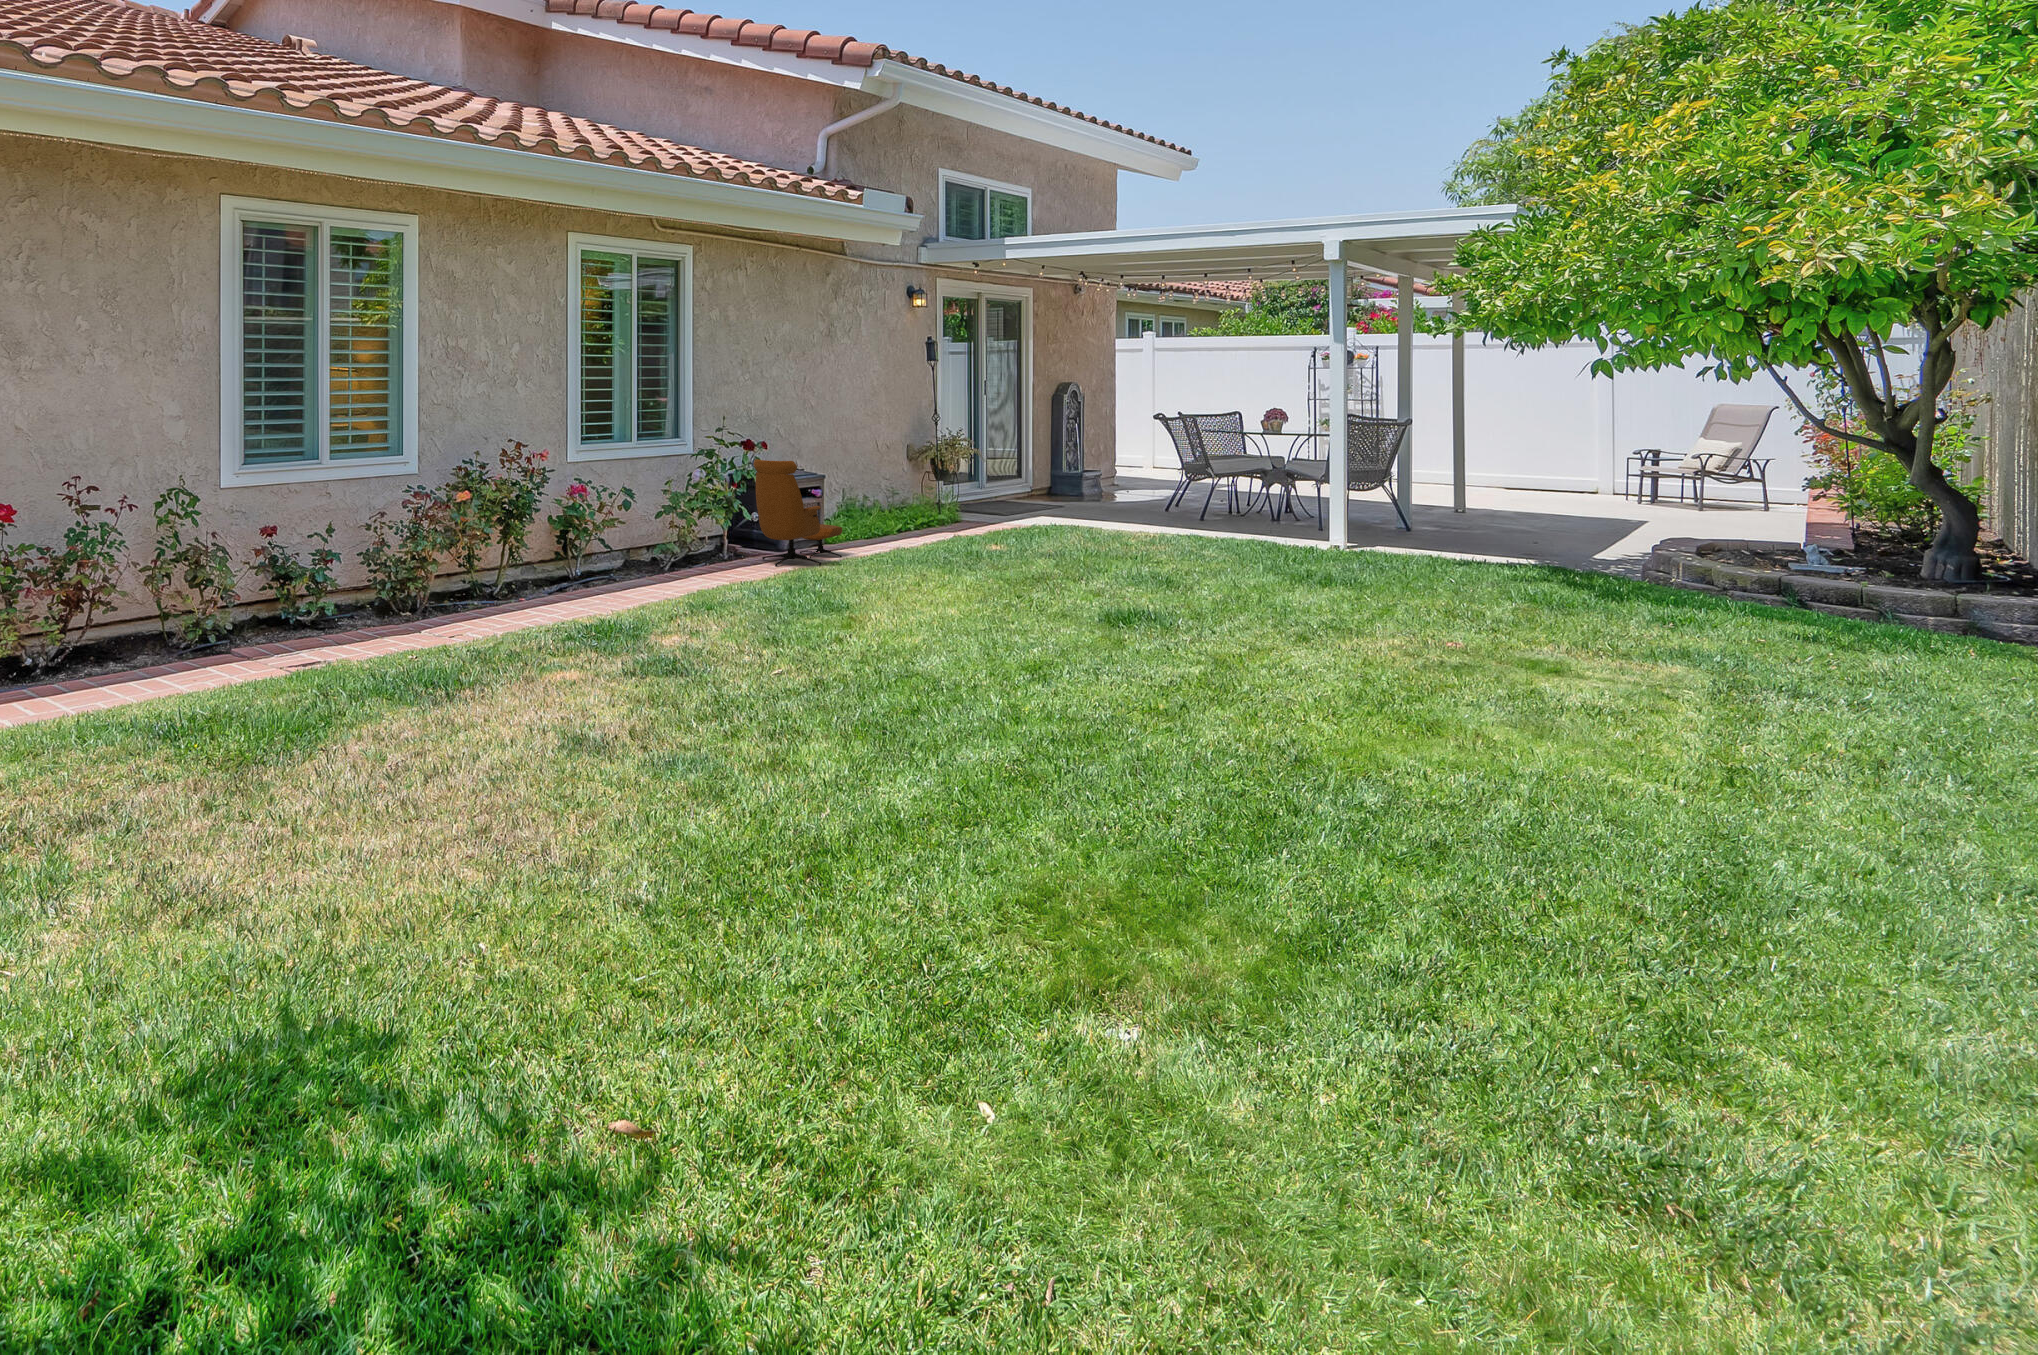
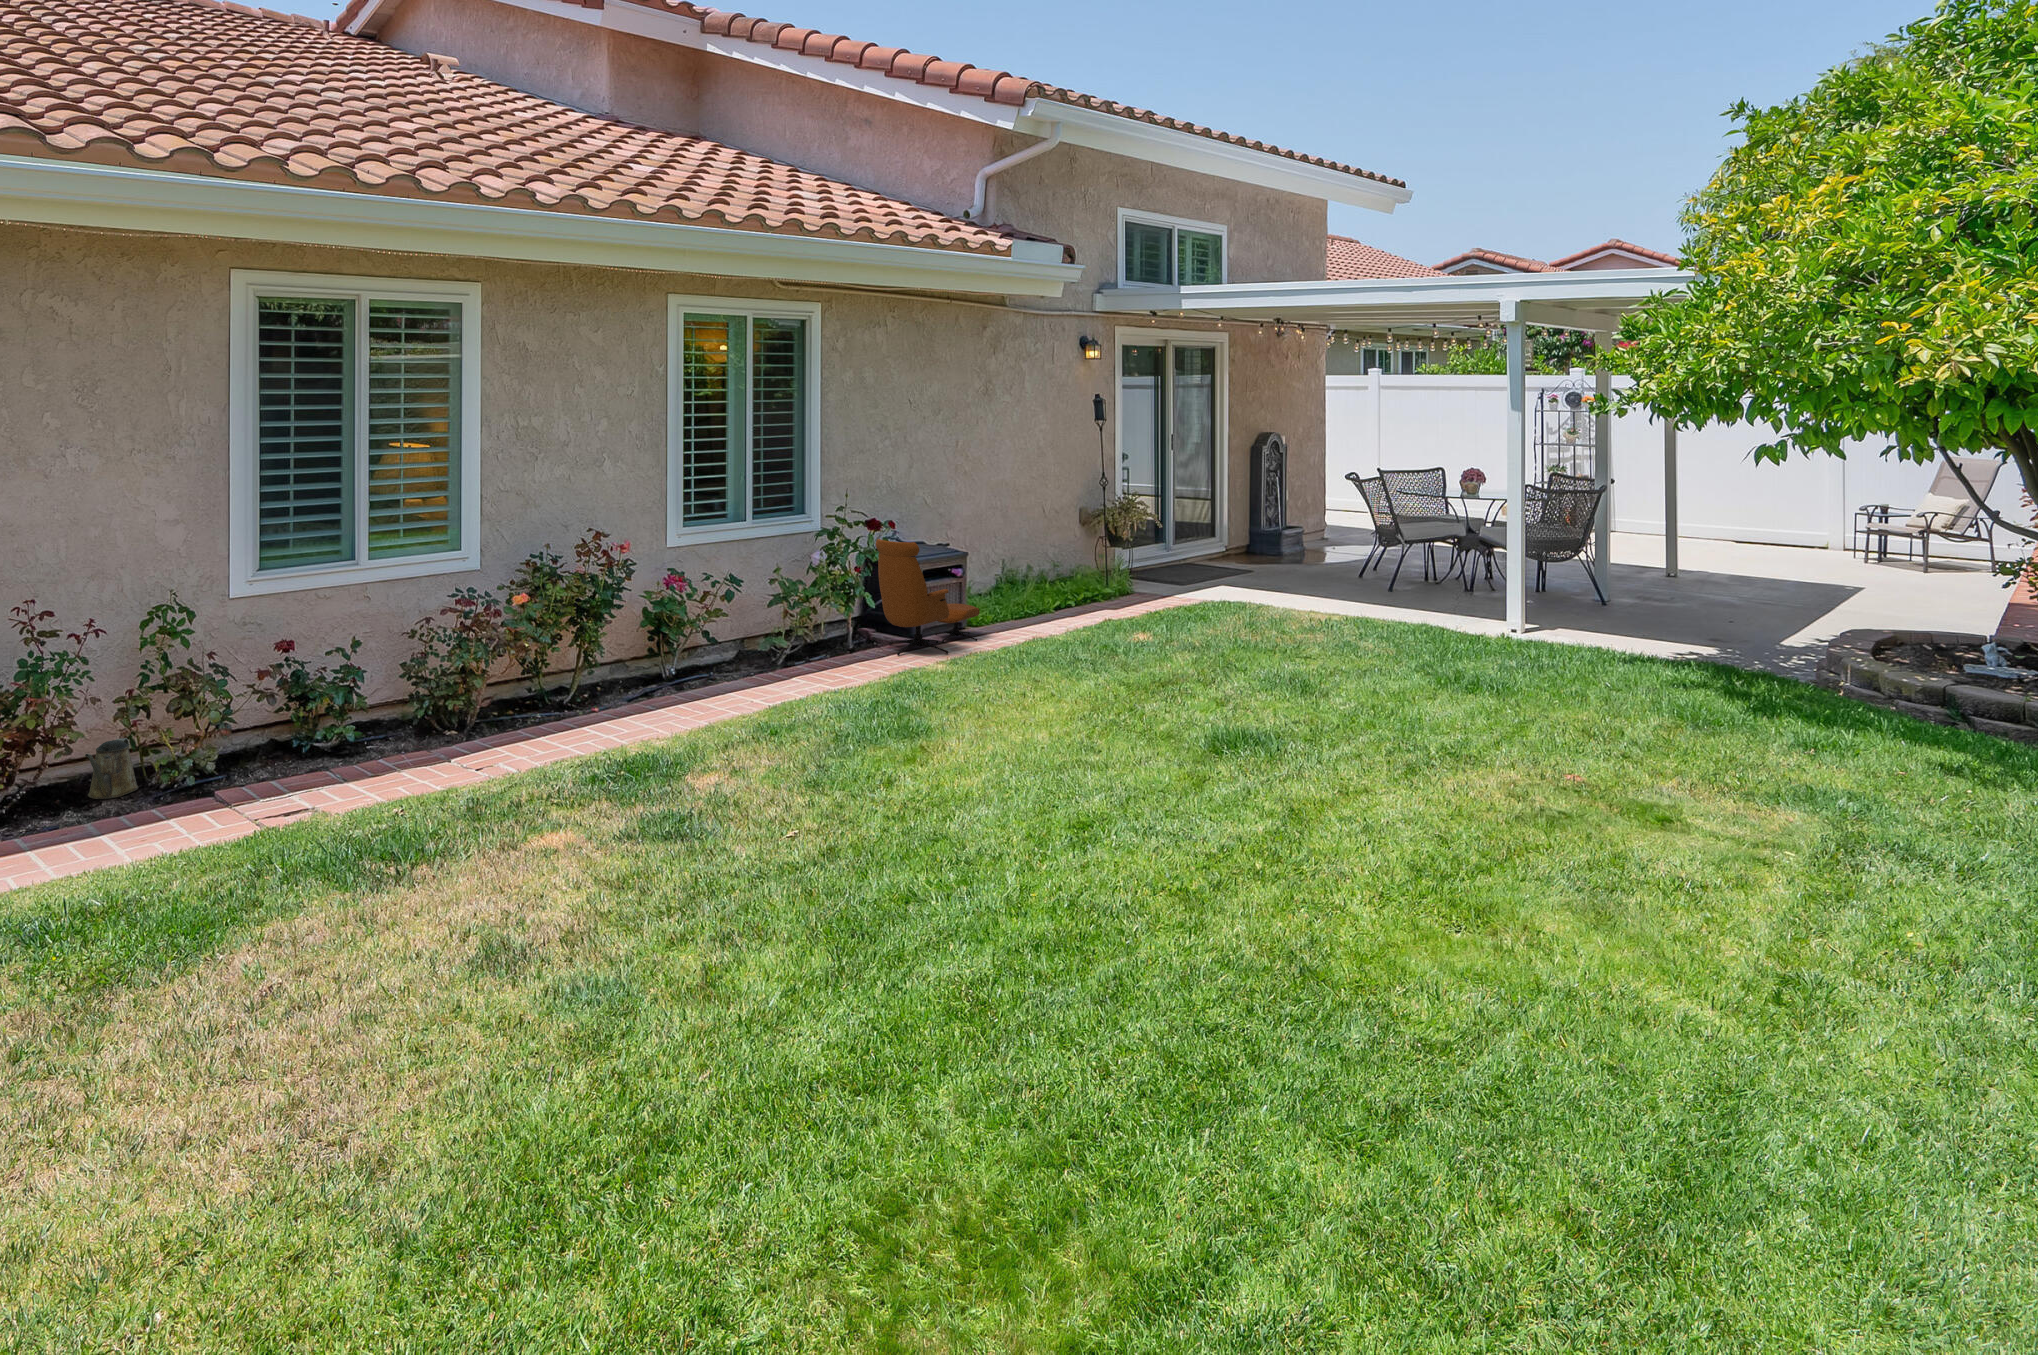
watering can: none [127,605,168,654] -> present [85,738,138,799]

